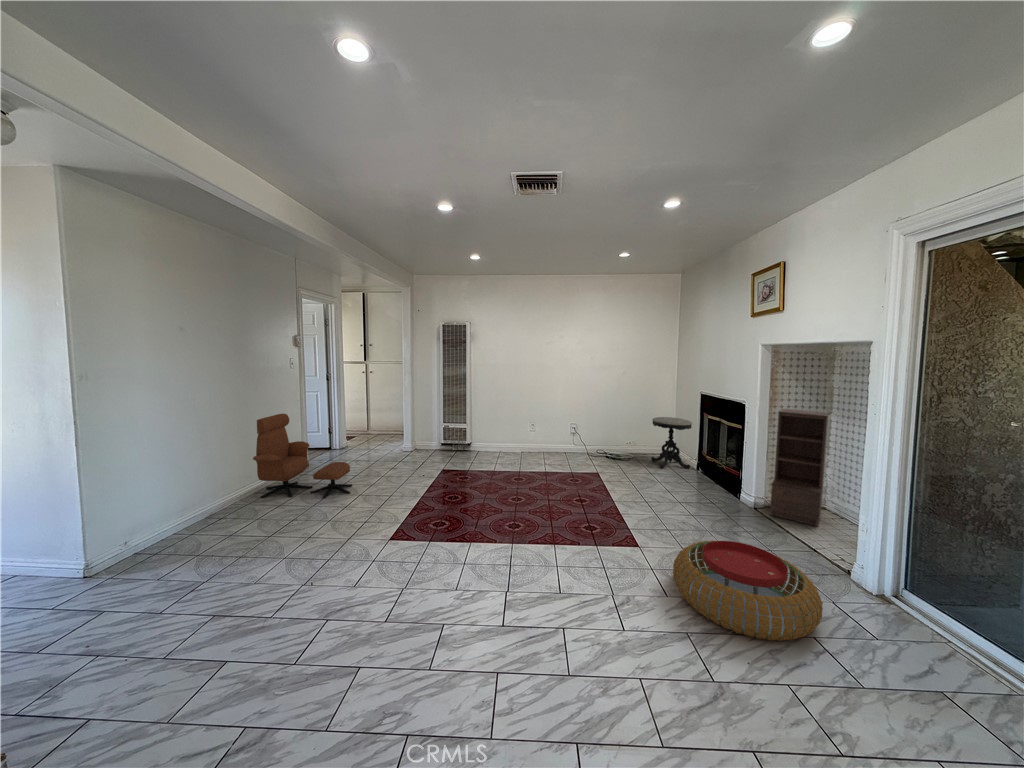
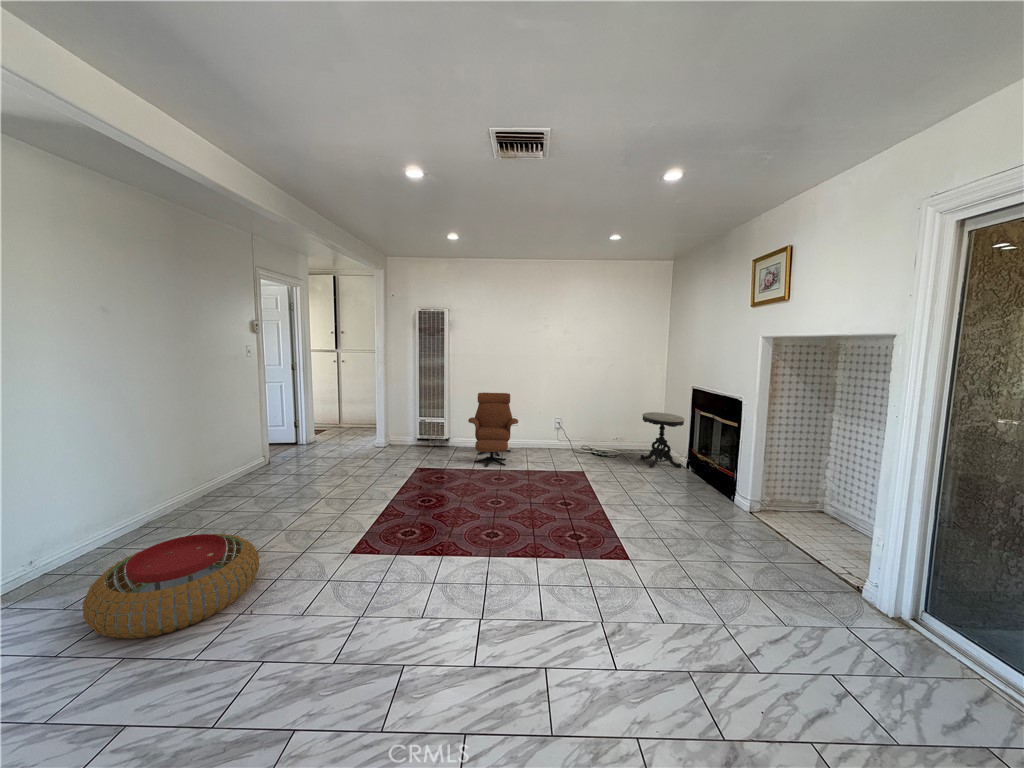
bookshelf: present [770,409,829,527] -> none [768,406,833,535]
lounge chair: present [253,414,352,499] -> present [468,393,518,467]
pouf: present [673,540,823,641] -> present [82,534,259,639]

